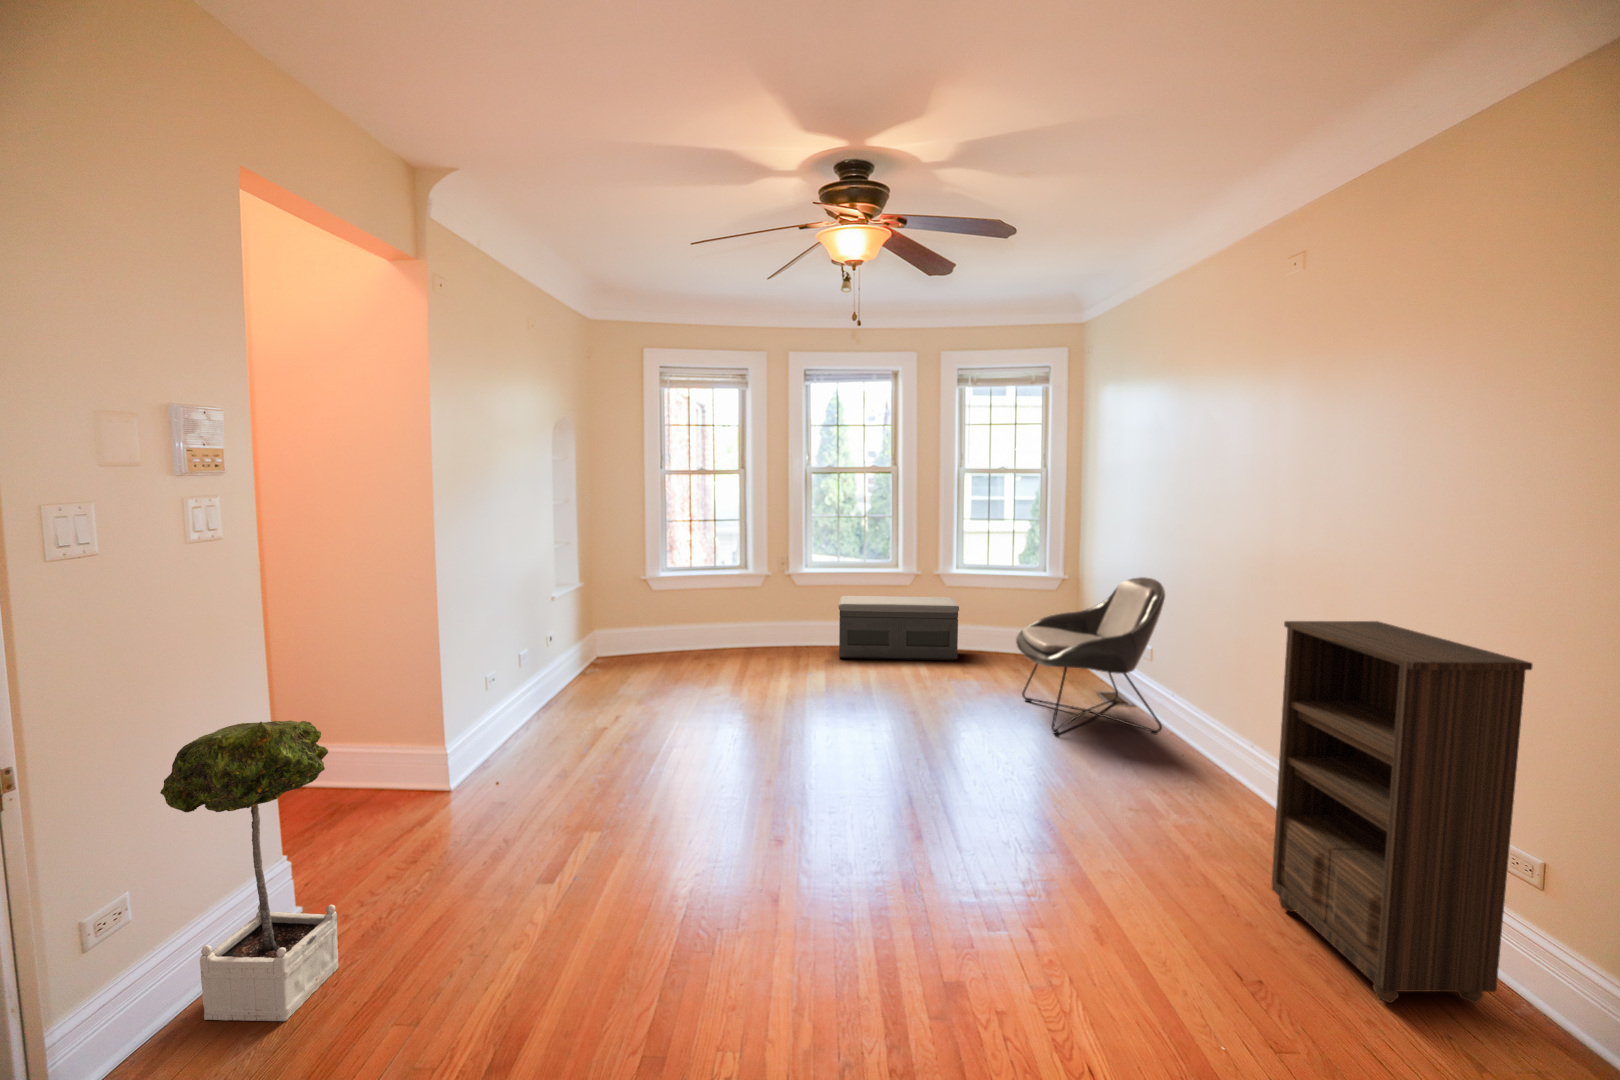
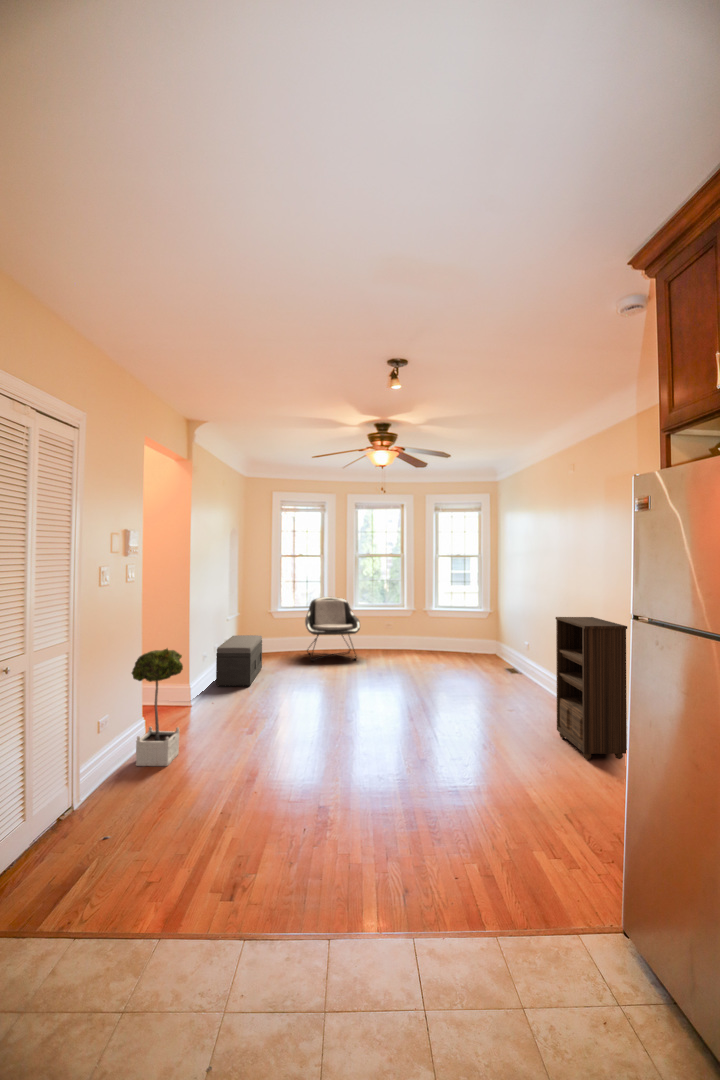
lounge chair: present [1016,577,1165,735] -> present [305,597,360,662]
storage bench: present [838,596,959,660] -> present [216,635,262,687]

